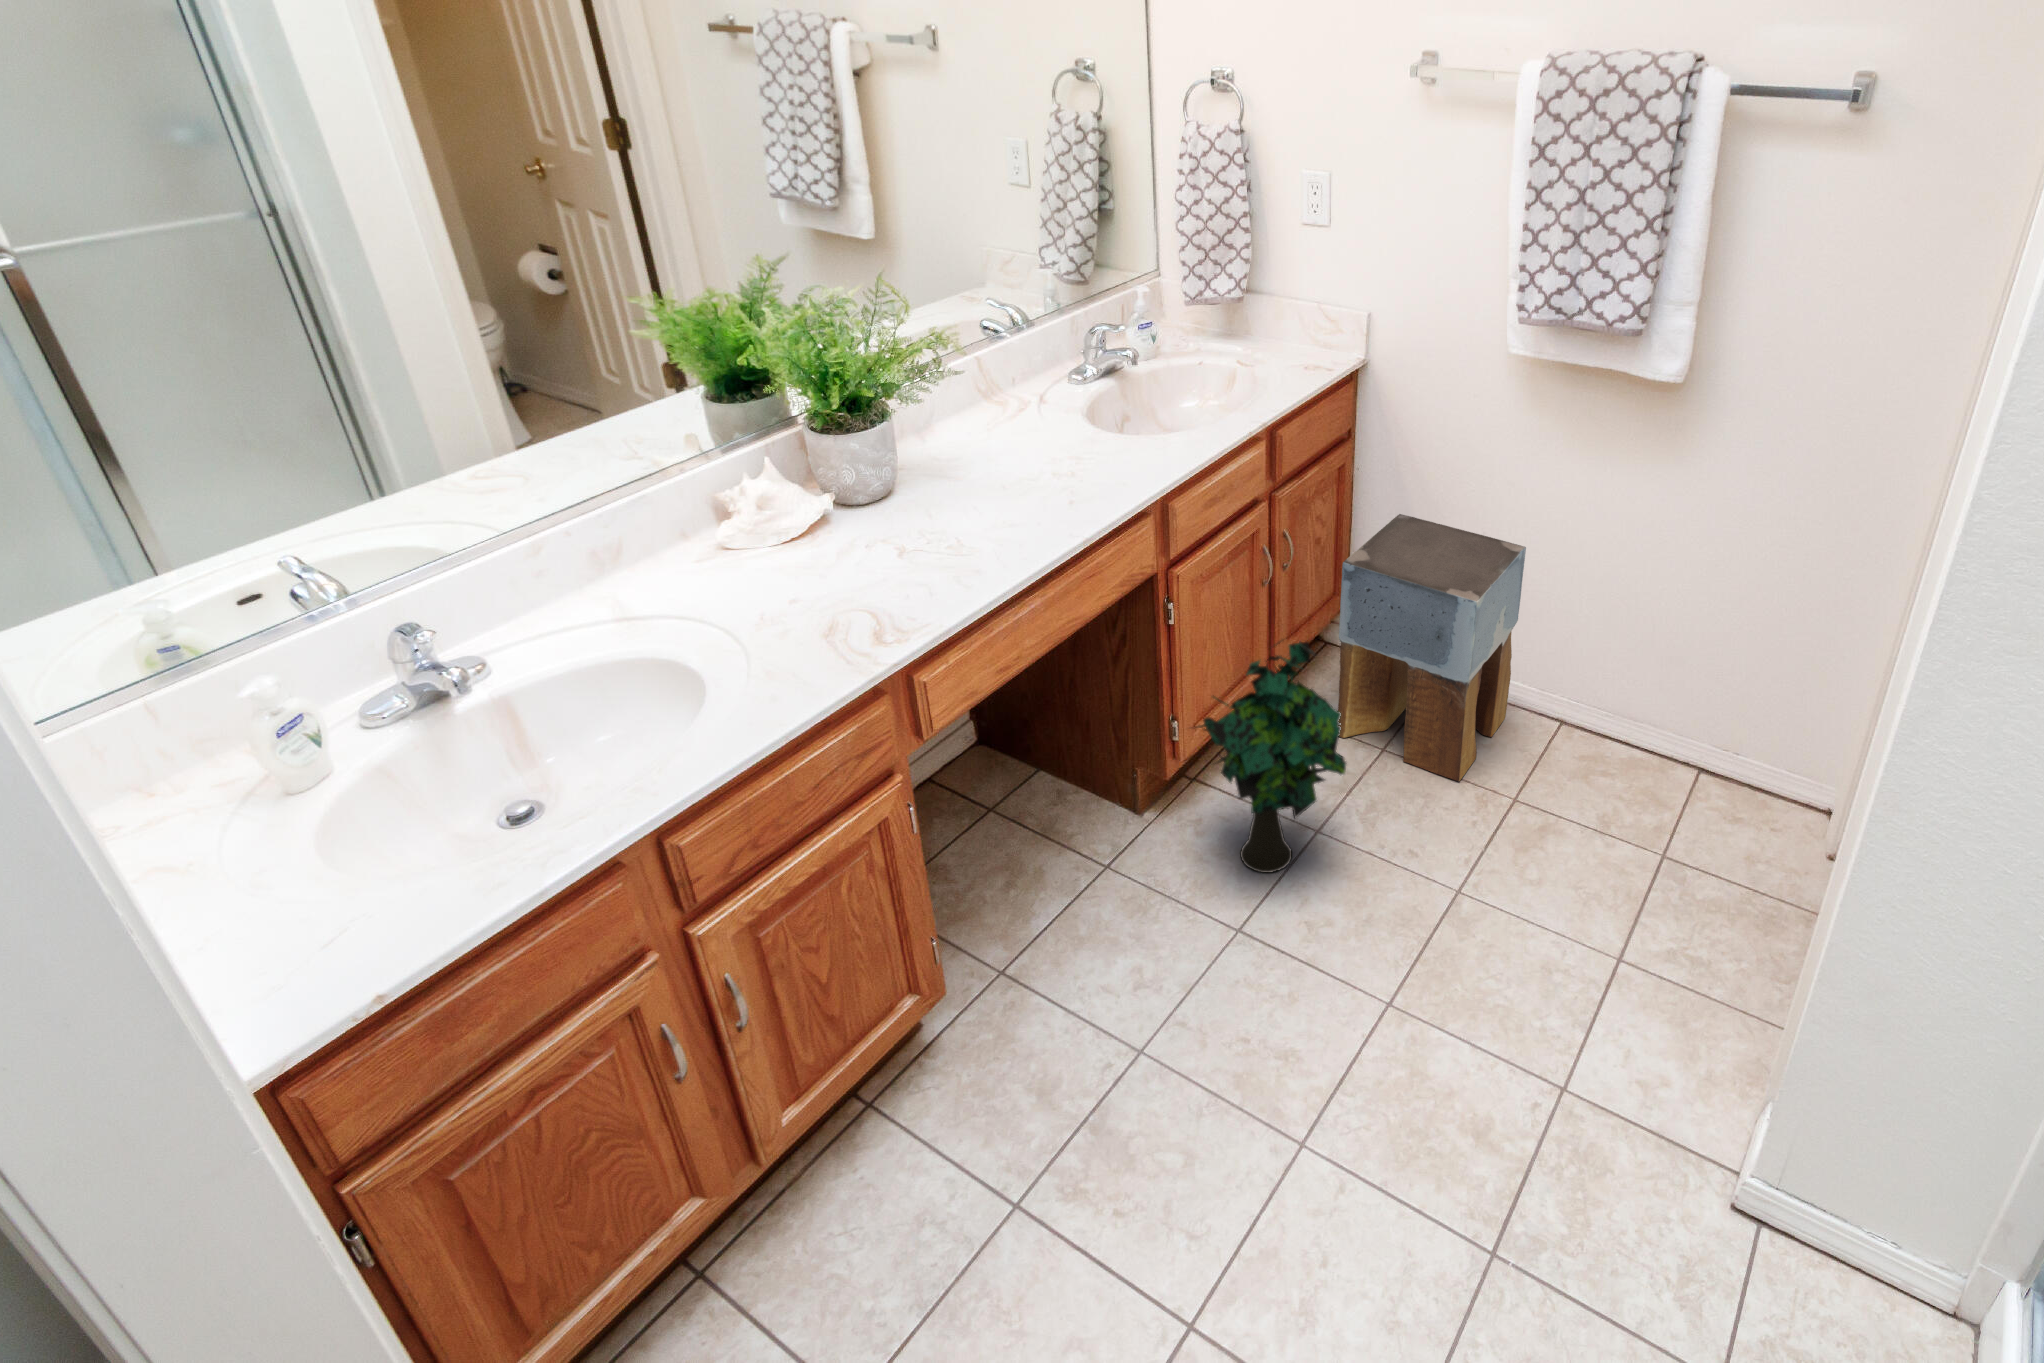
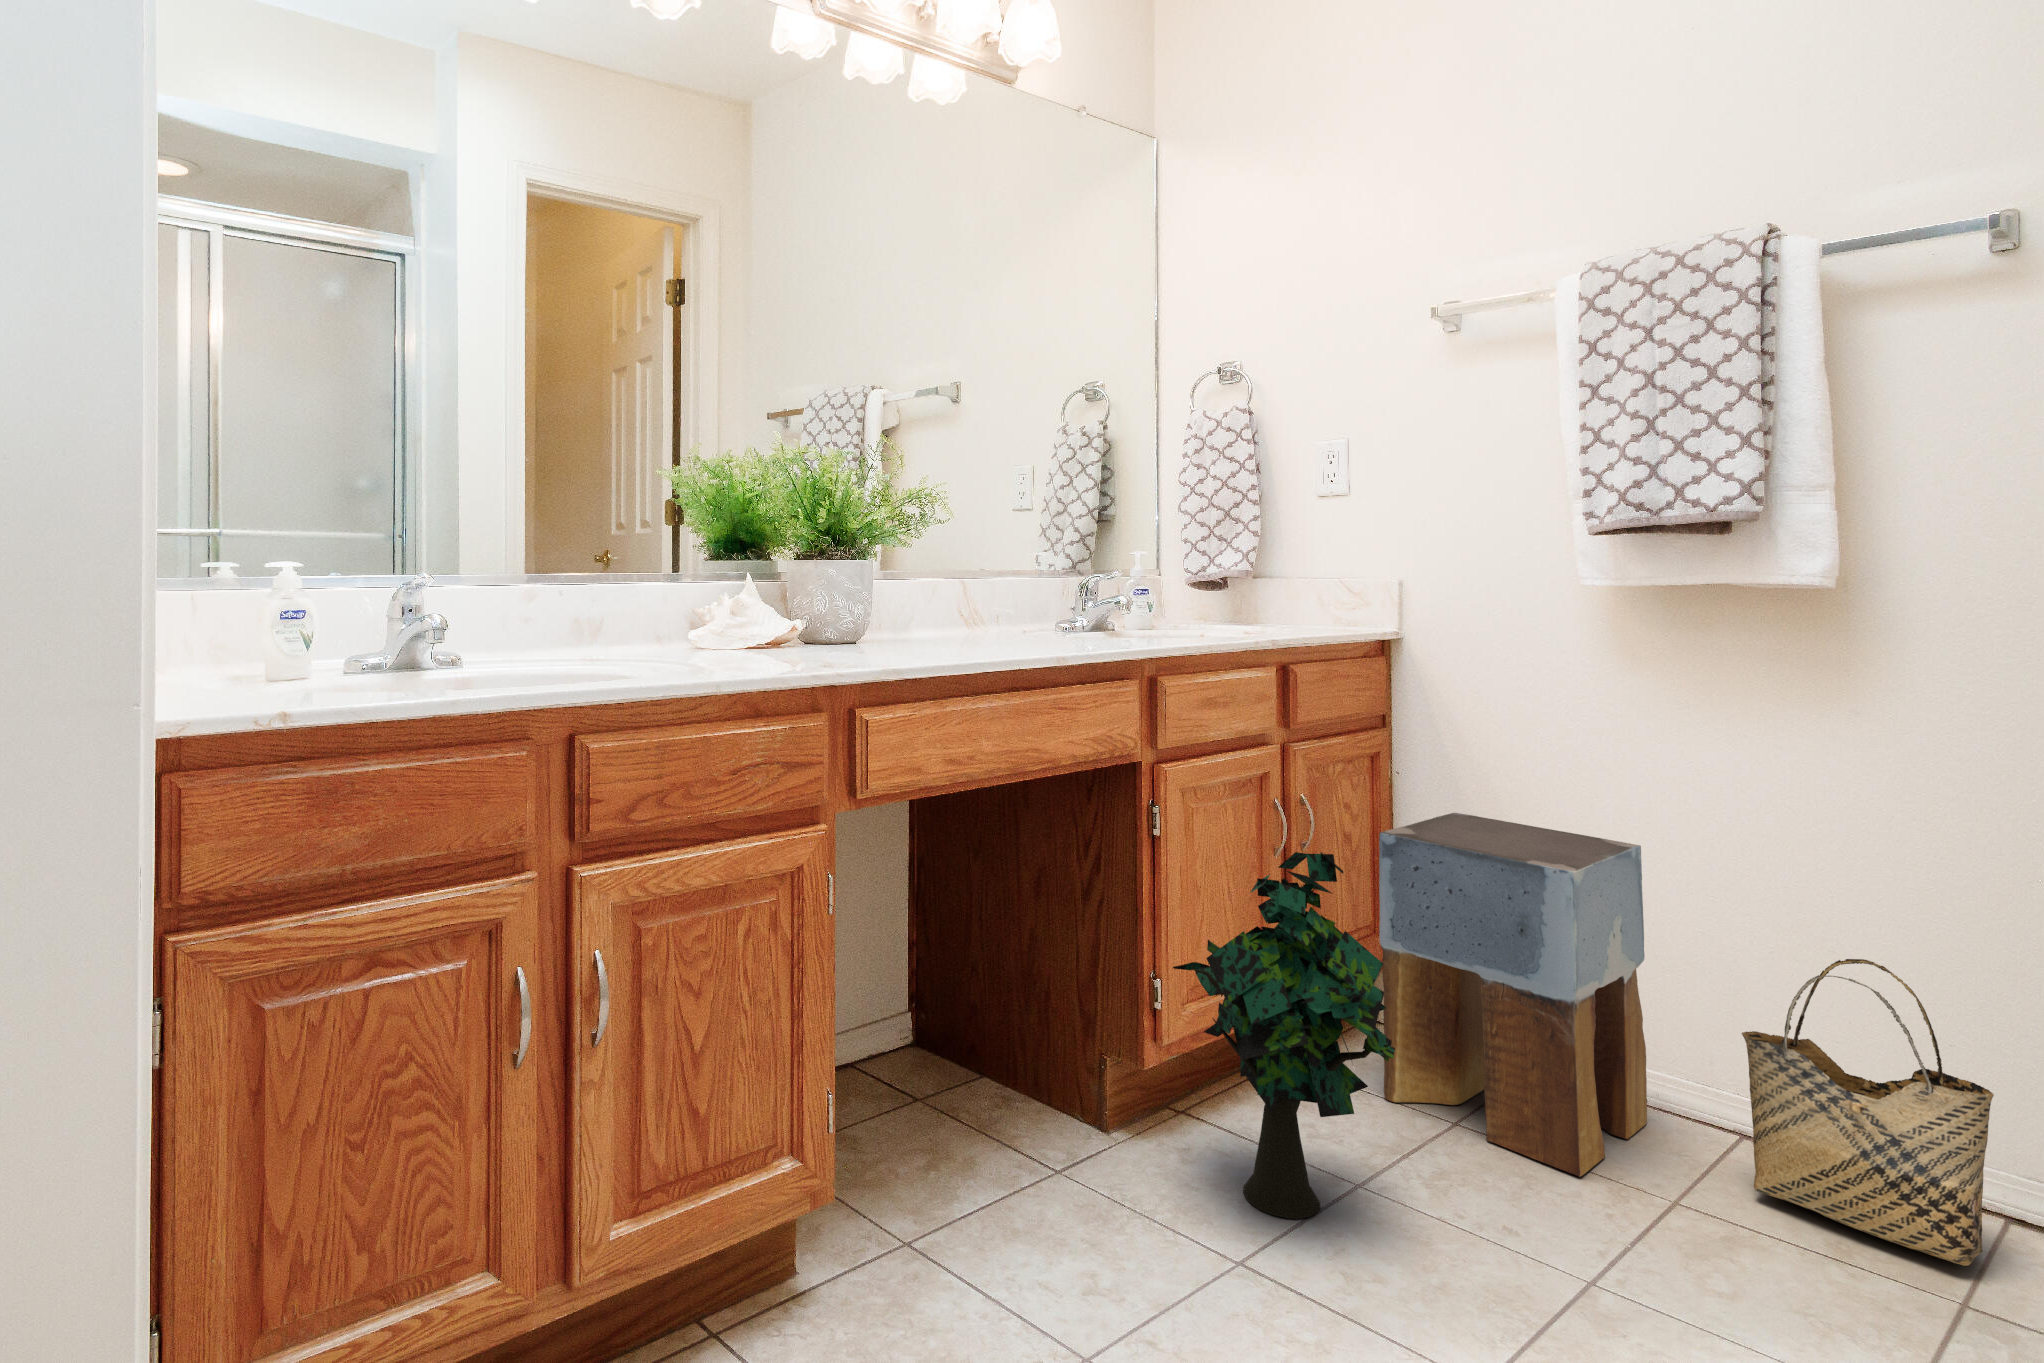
woven basket: none [1560,625,1699,804] -> present [1742,959,1994,1266]

